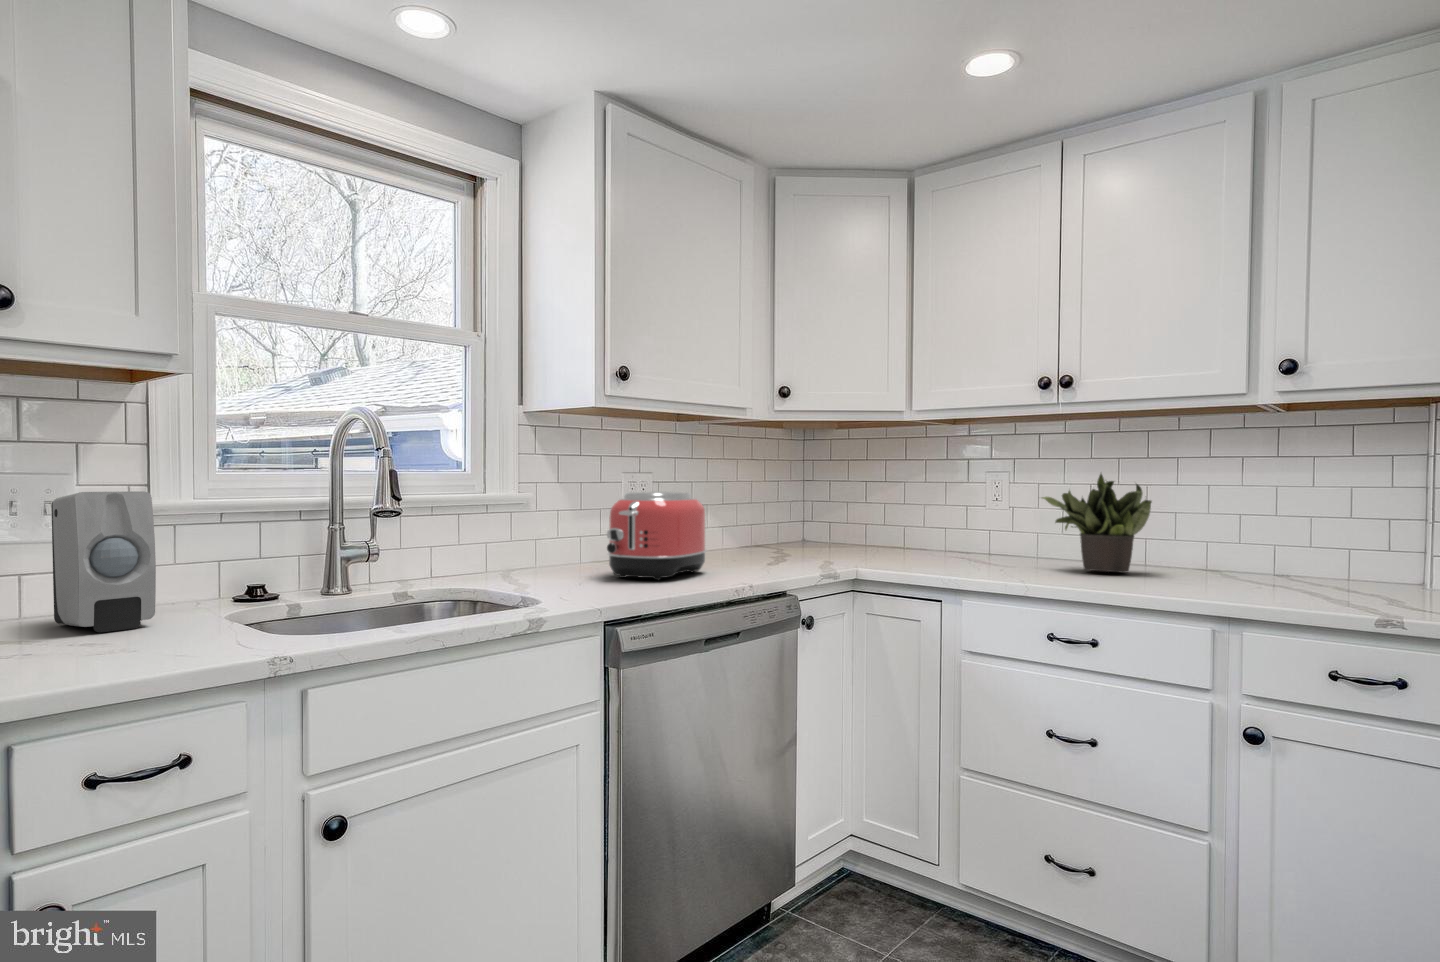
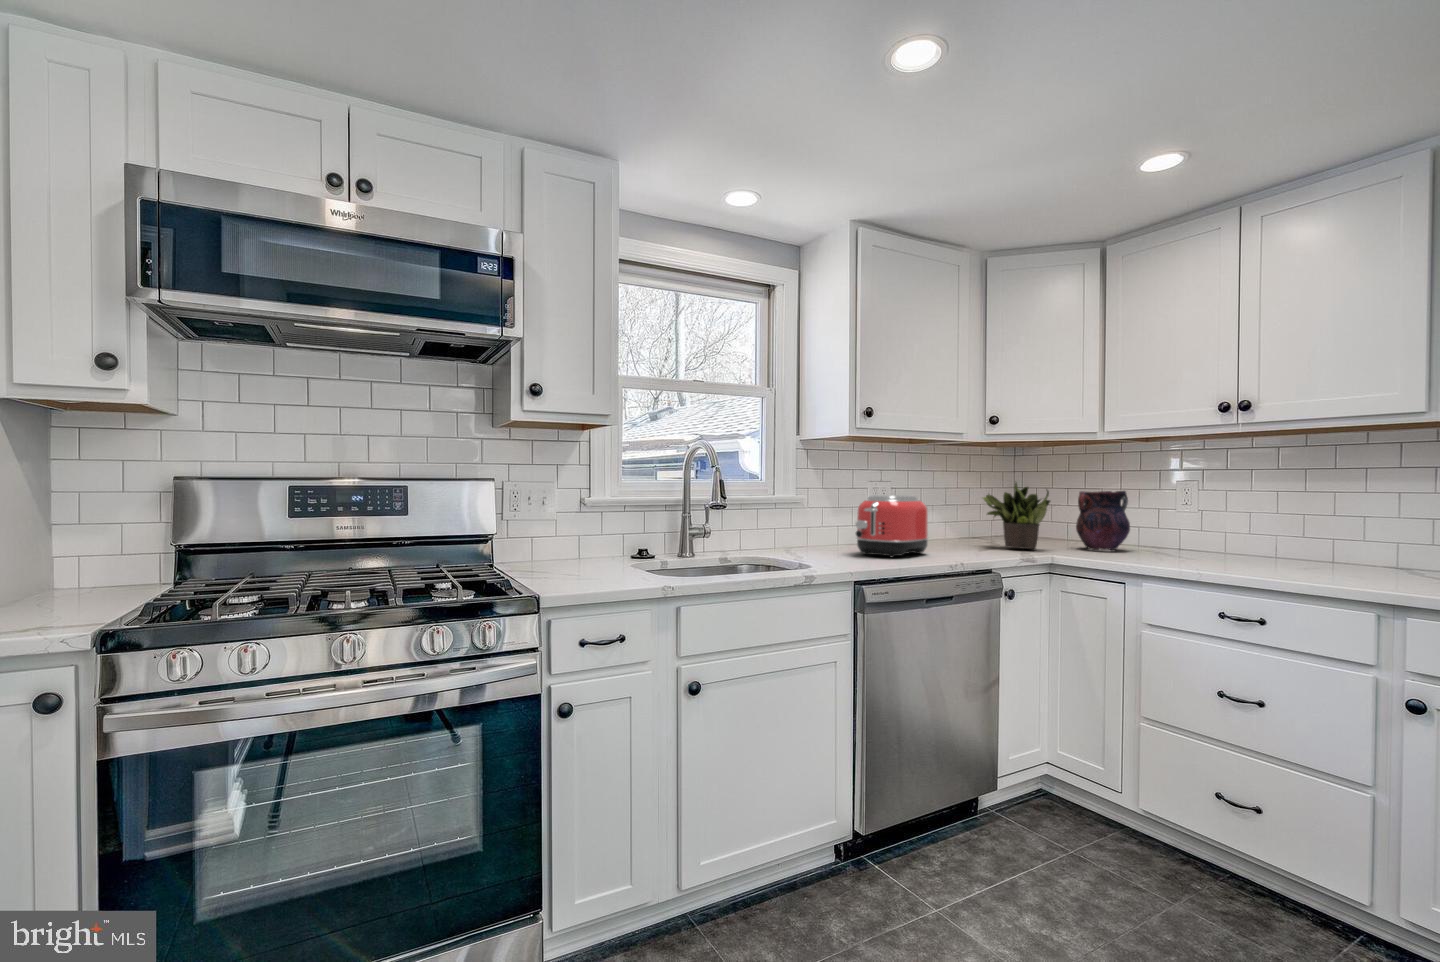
potted plant: present [1042,474,1152,572] -> present [983,483,1050,549]
vase: none [880,483,939,558] -> present [1076,491,1130,550]
soap dispenser: present [51,491,156,632] -> none [550,492,600,569]

